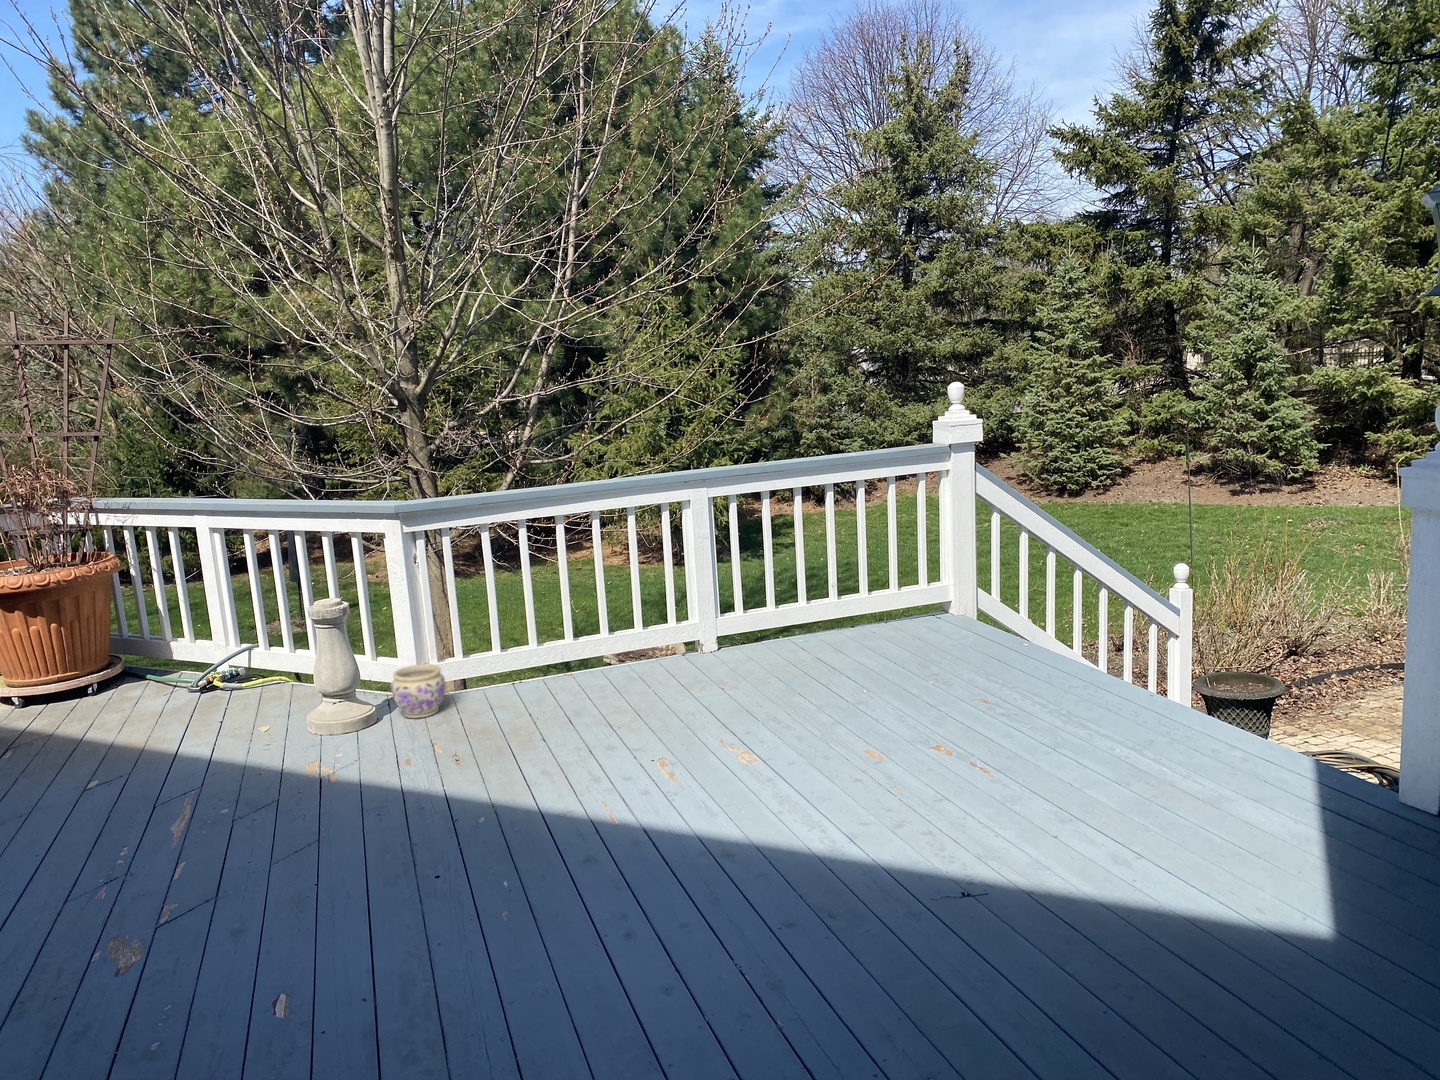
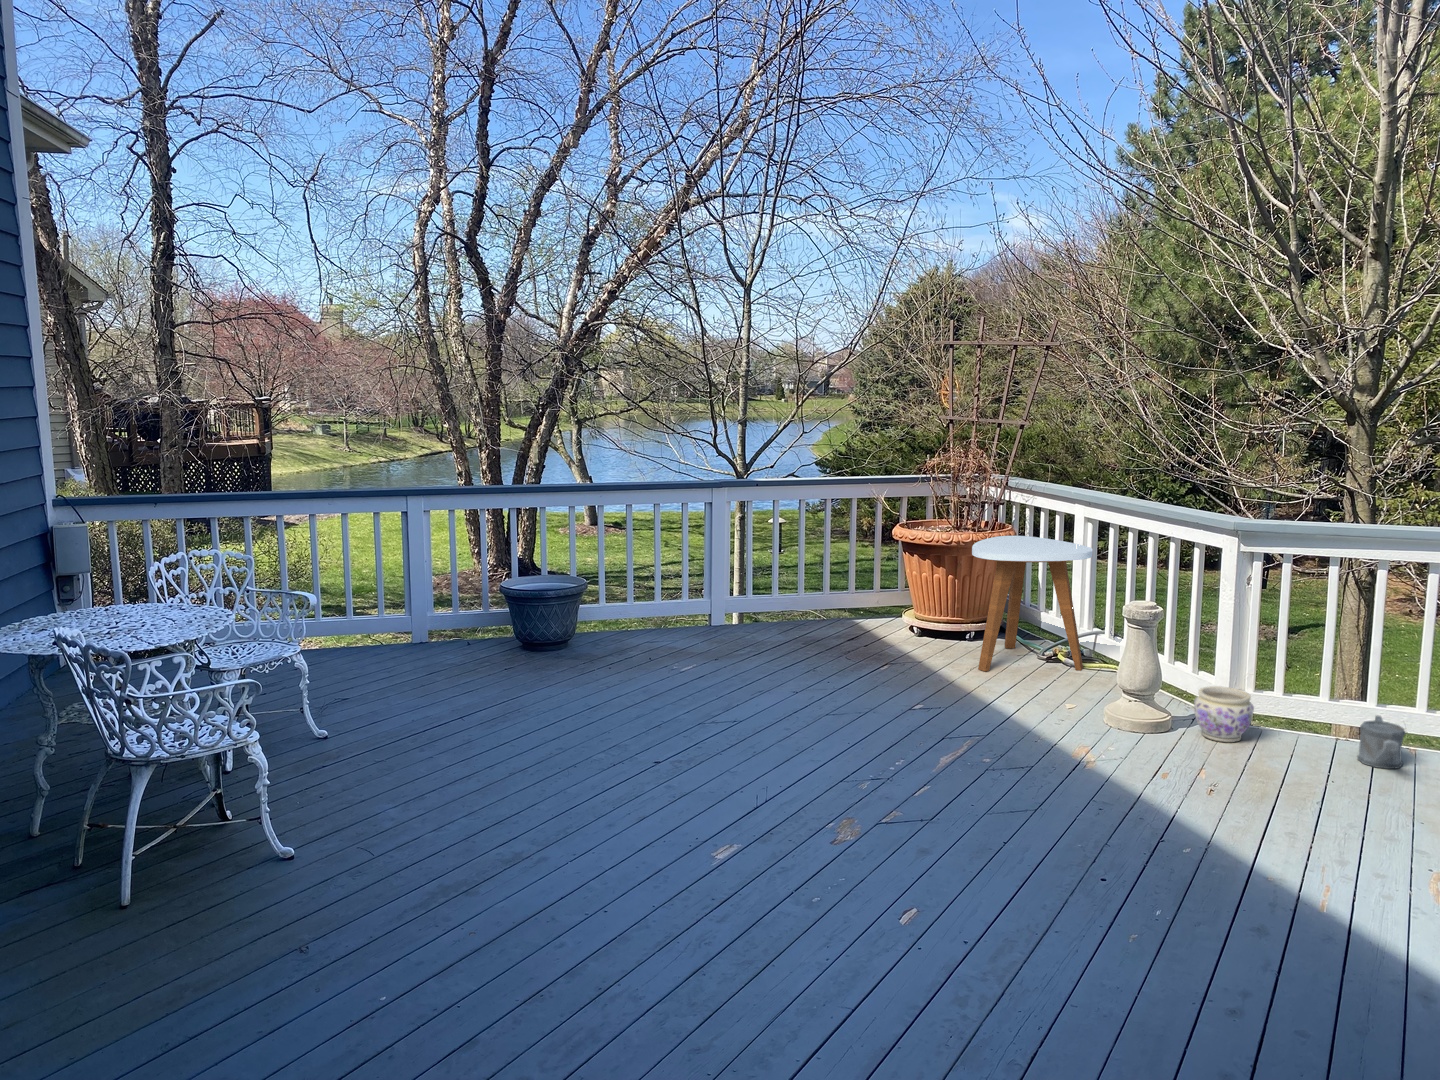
side table: none [88,558,247,724] -> present [972,536,1093,672]
watering can: none [532,654,572,698] -> present [1357,715,1406,769]

